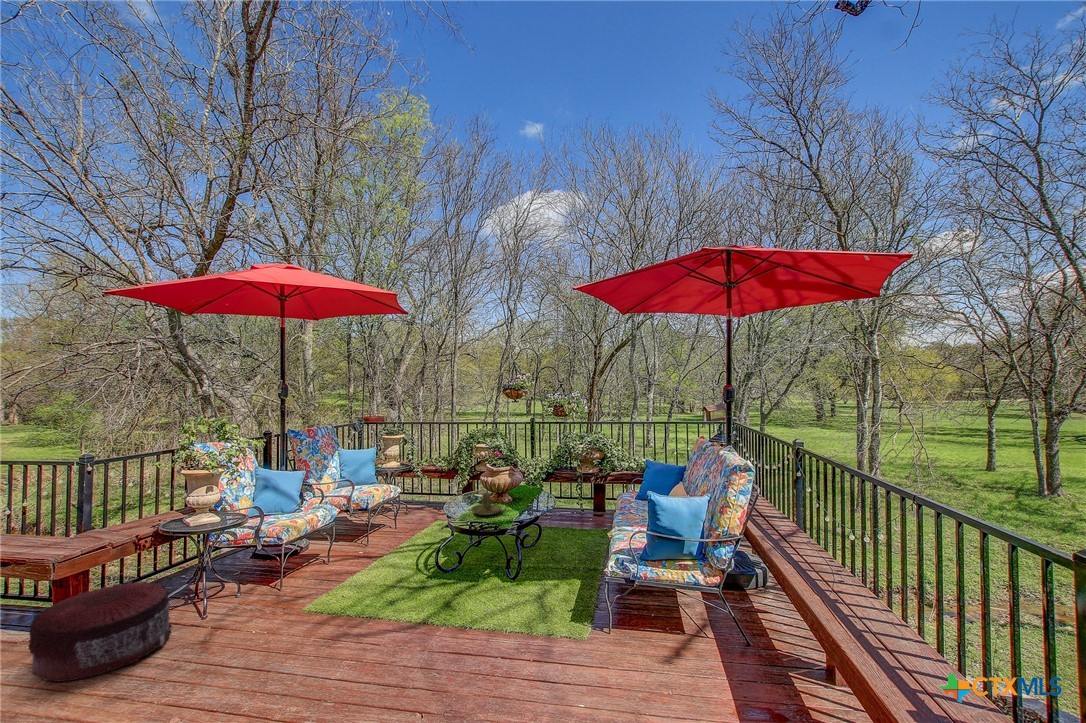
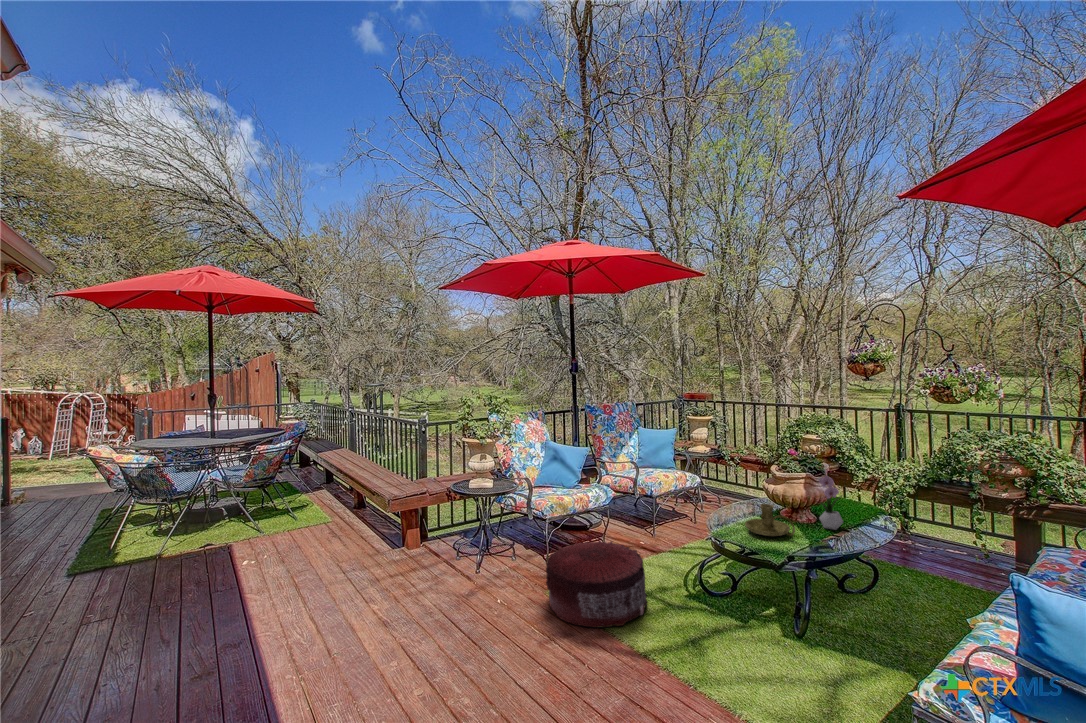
flower arrangement: none [513,462,528,504] -> present [819,467,843,530]
pouf: present [28,581,172,682] -> present [546,541,647,628]

